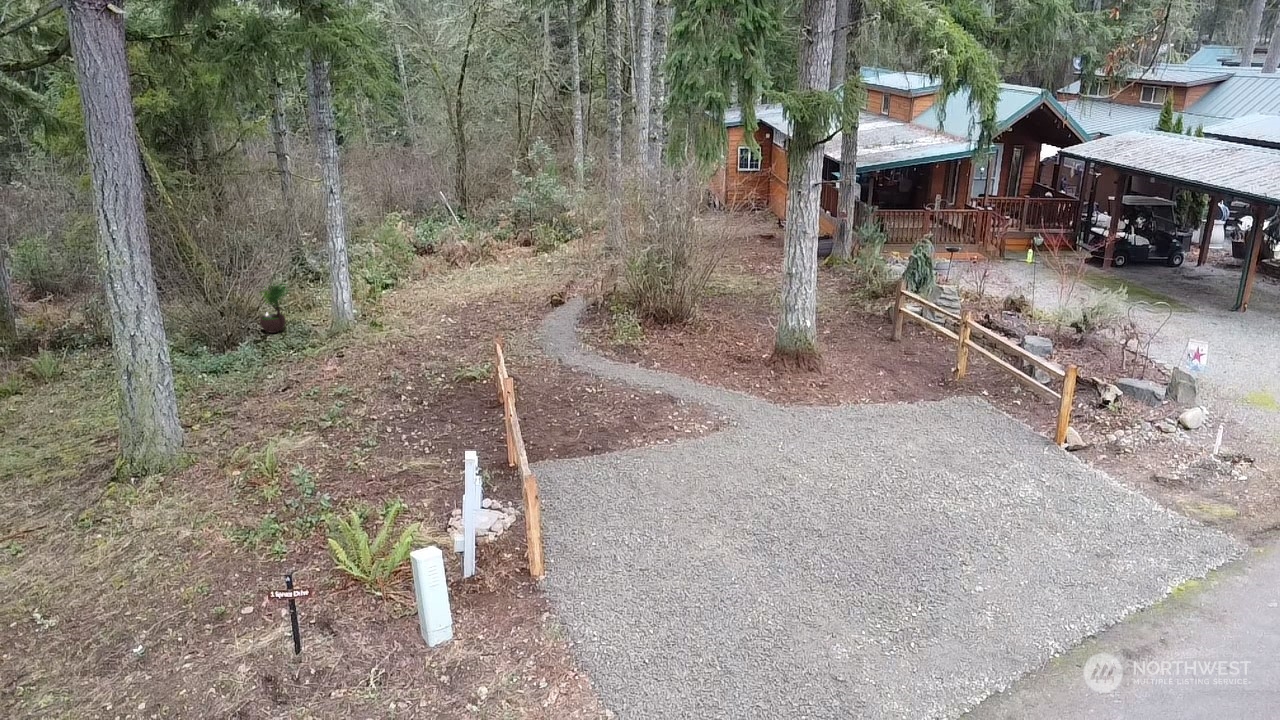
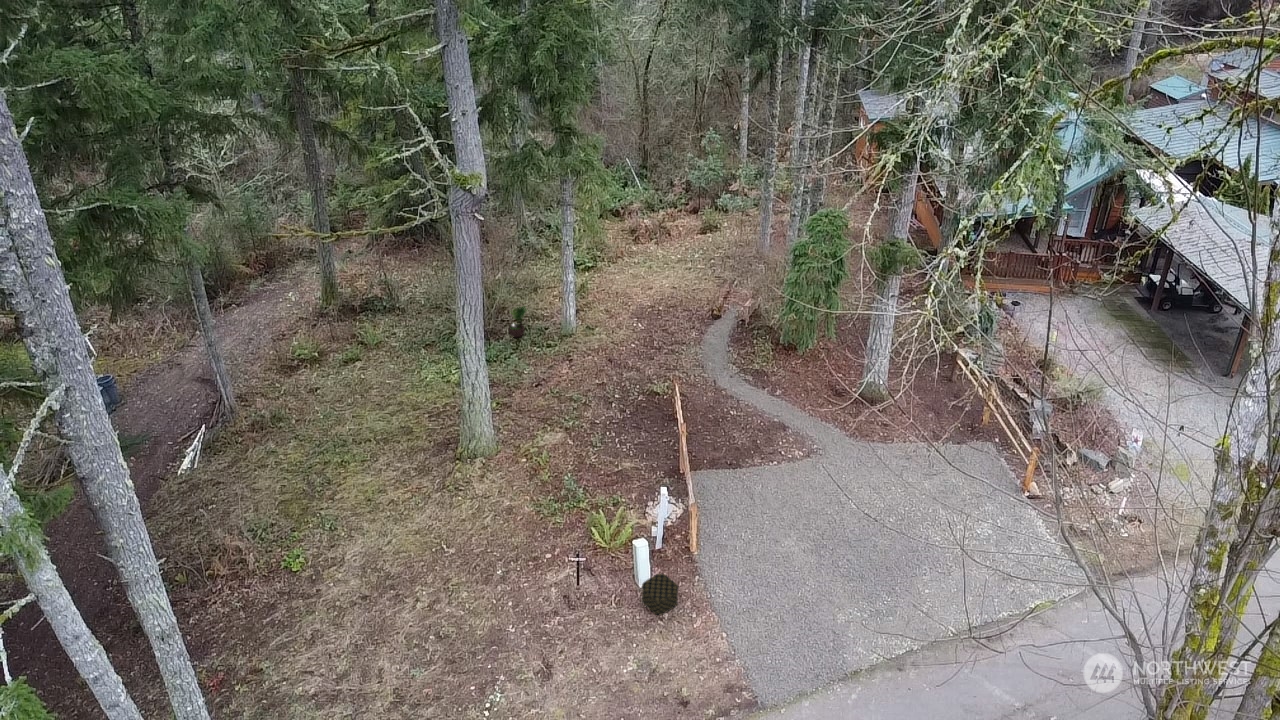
storage box: none [430,611,506,693] -> present [642,573,679,615]

